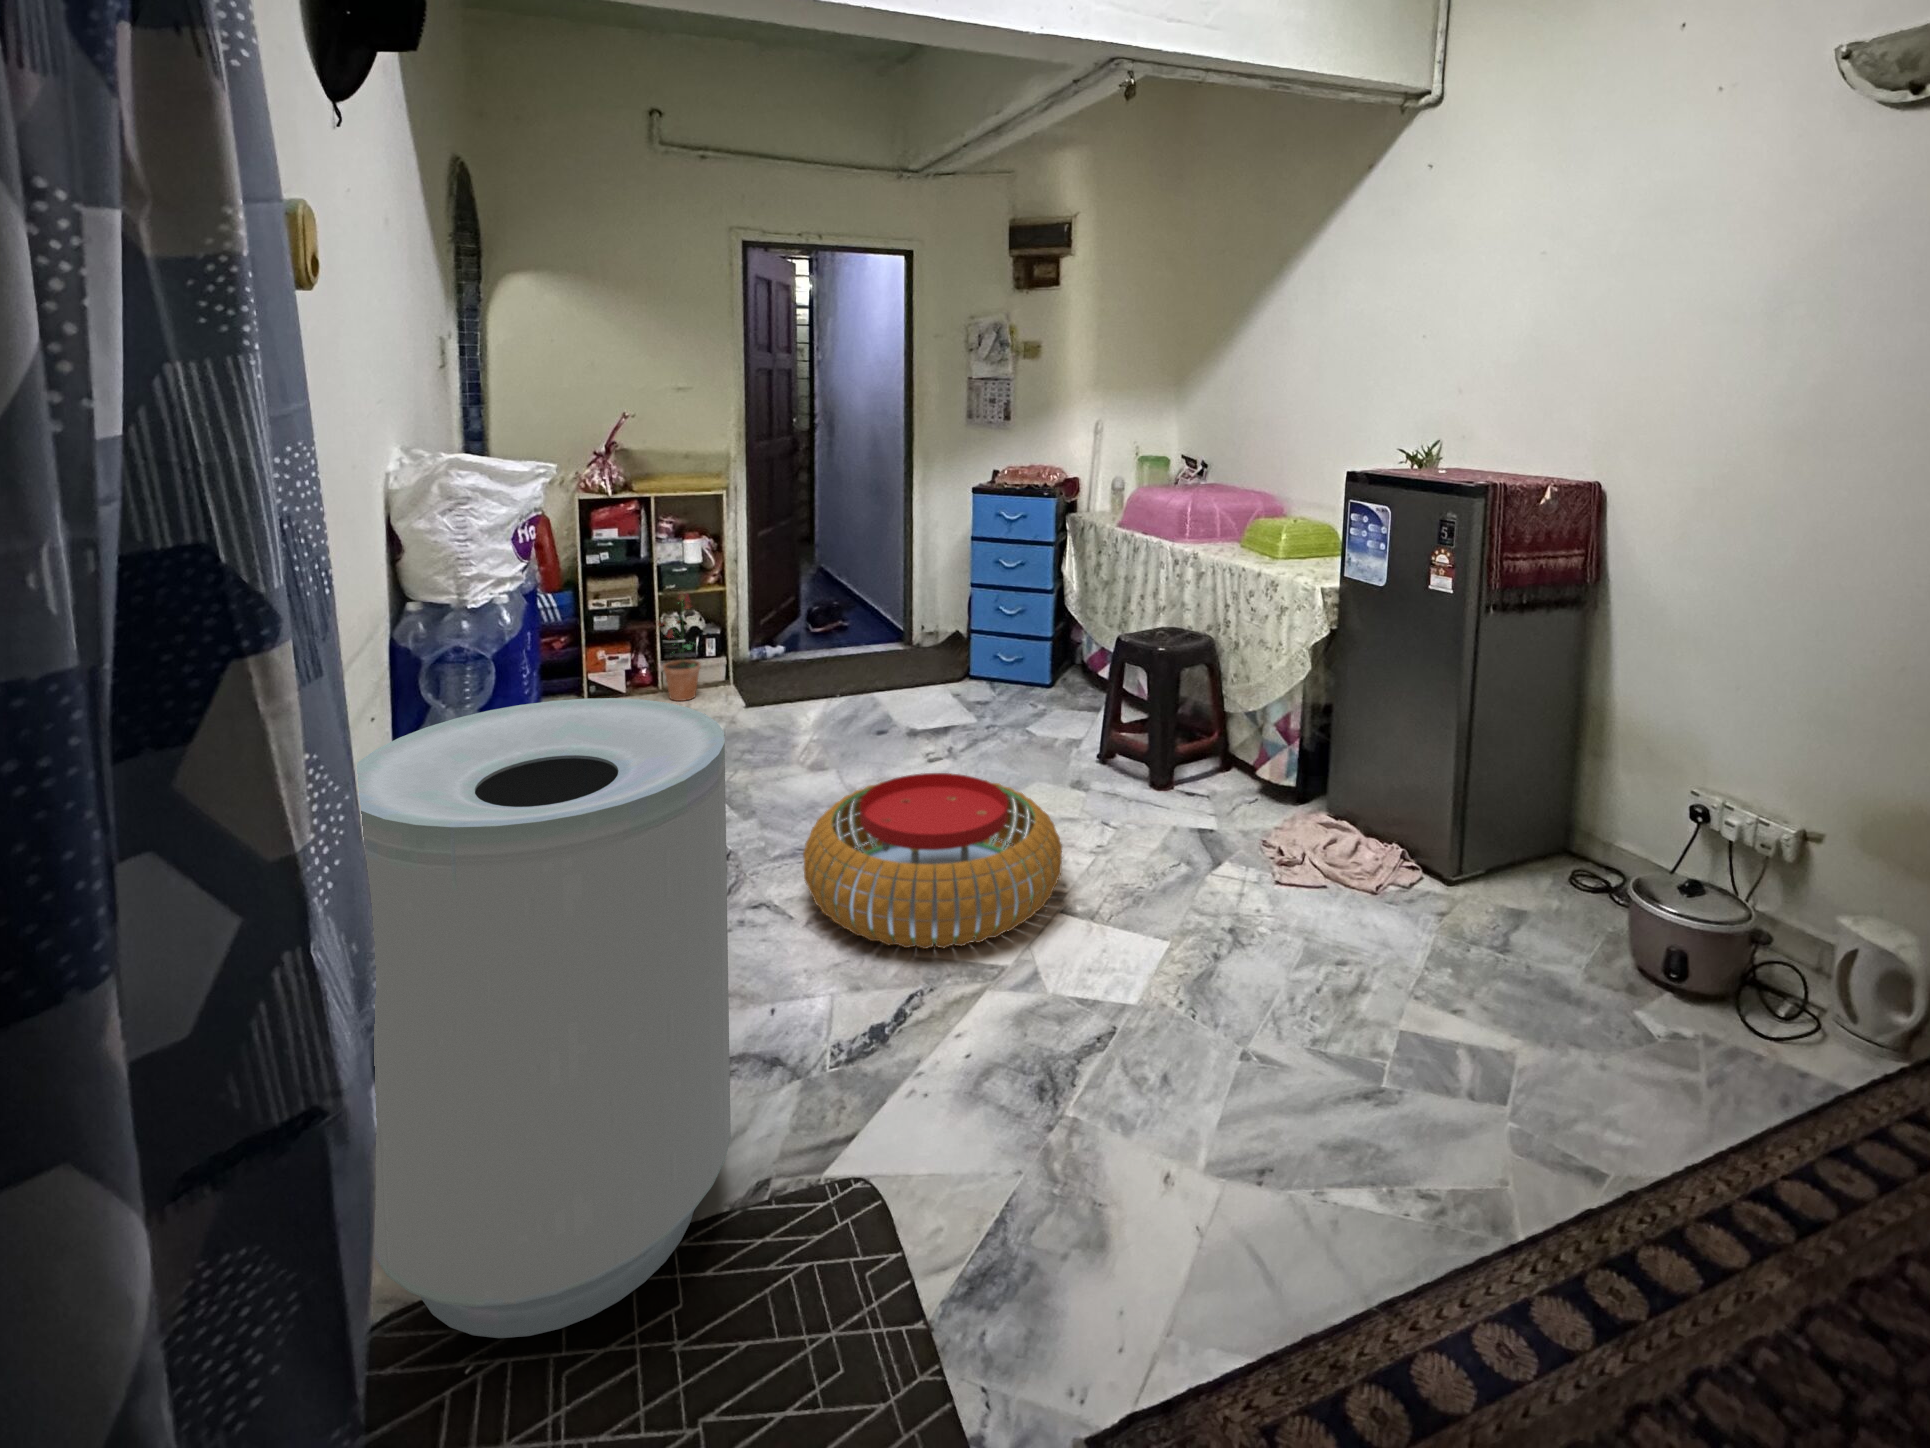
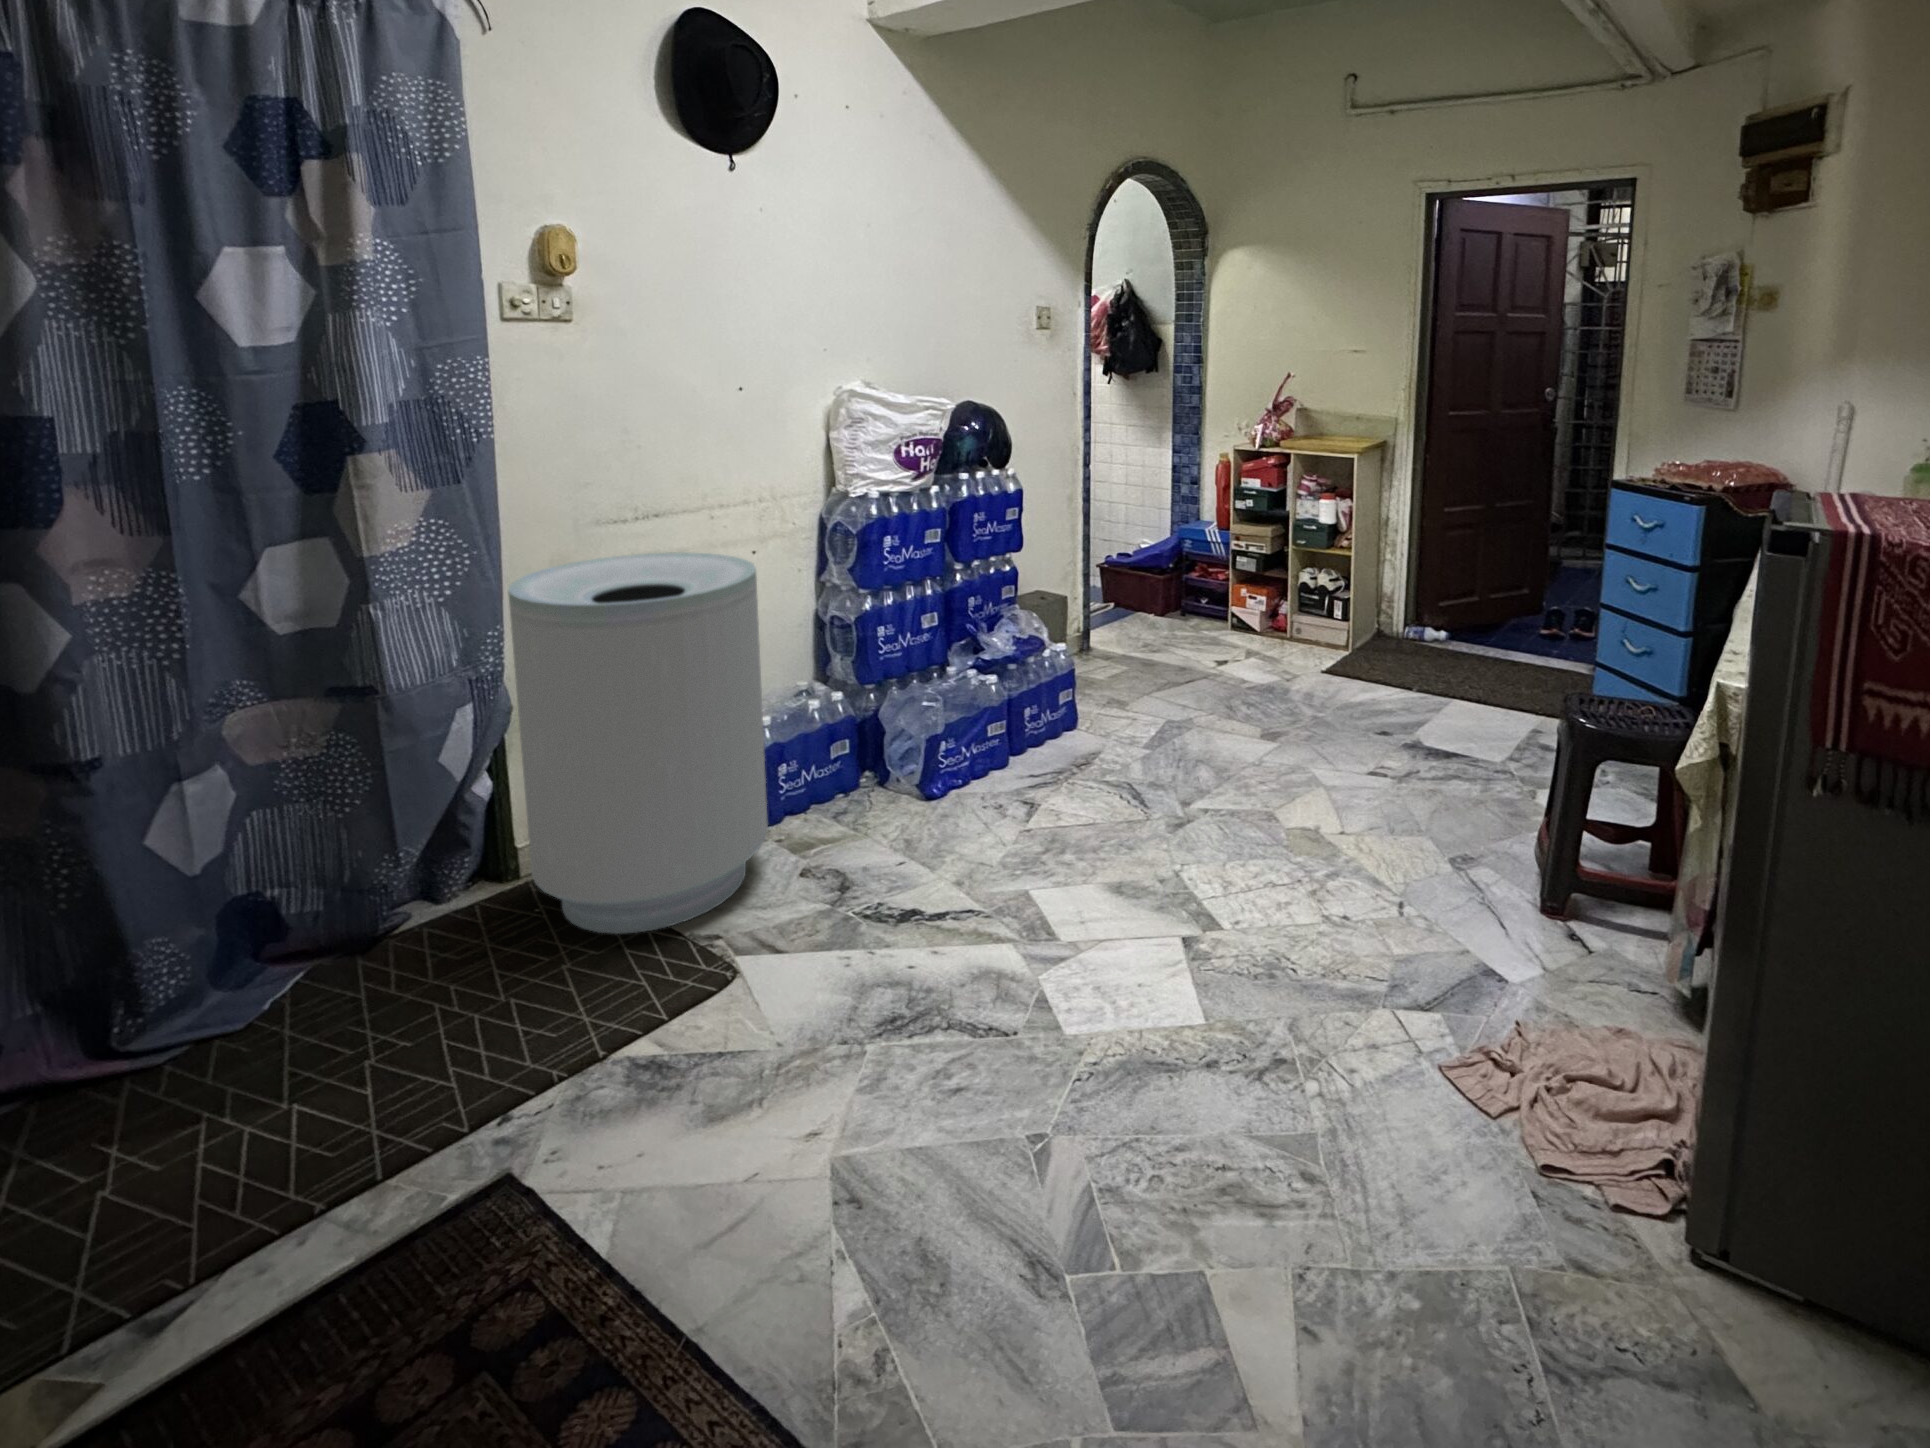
potted plant: present [657,592,701,701] -> none [1269,548,1308,650]
pouf: present [803,773,1062,949] -> none [1005,741,1270,921]

